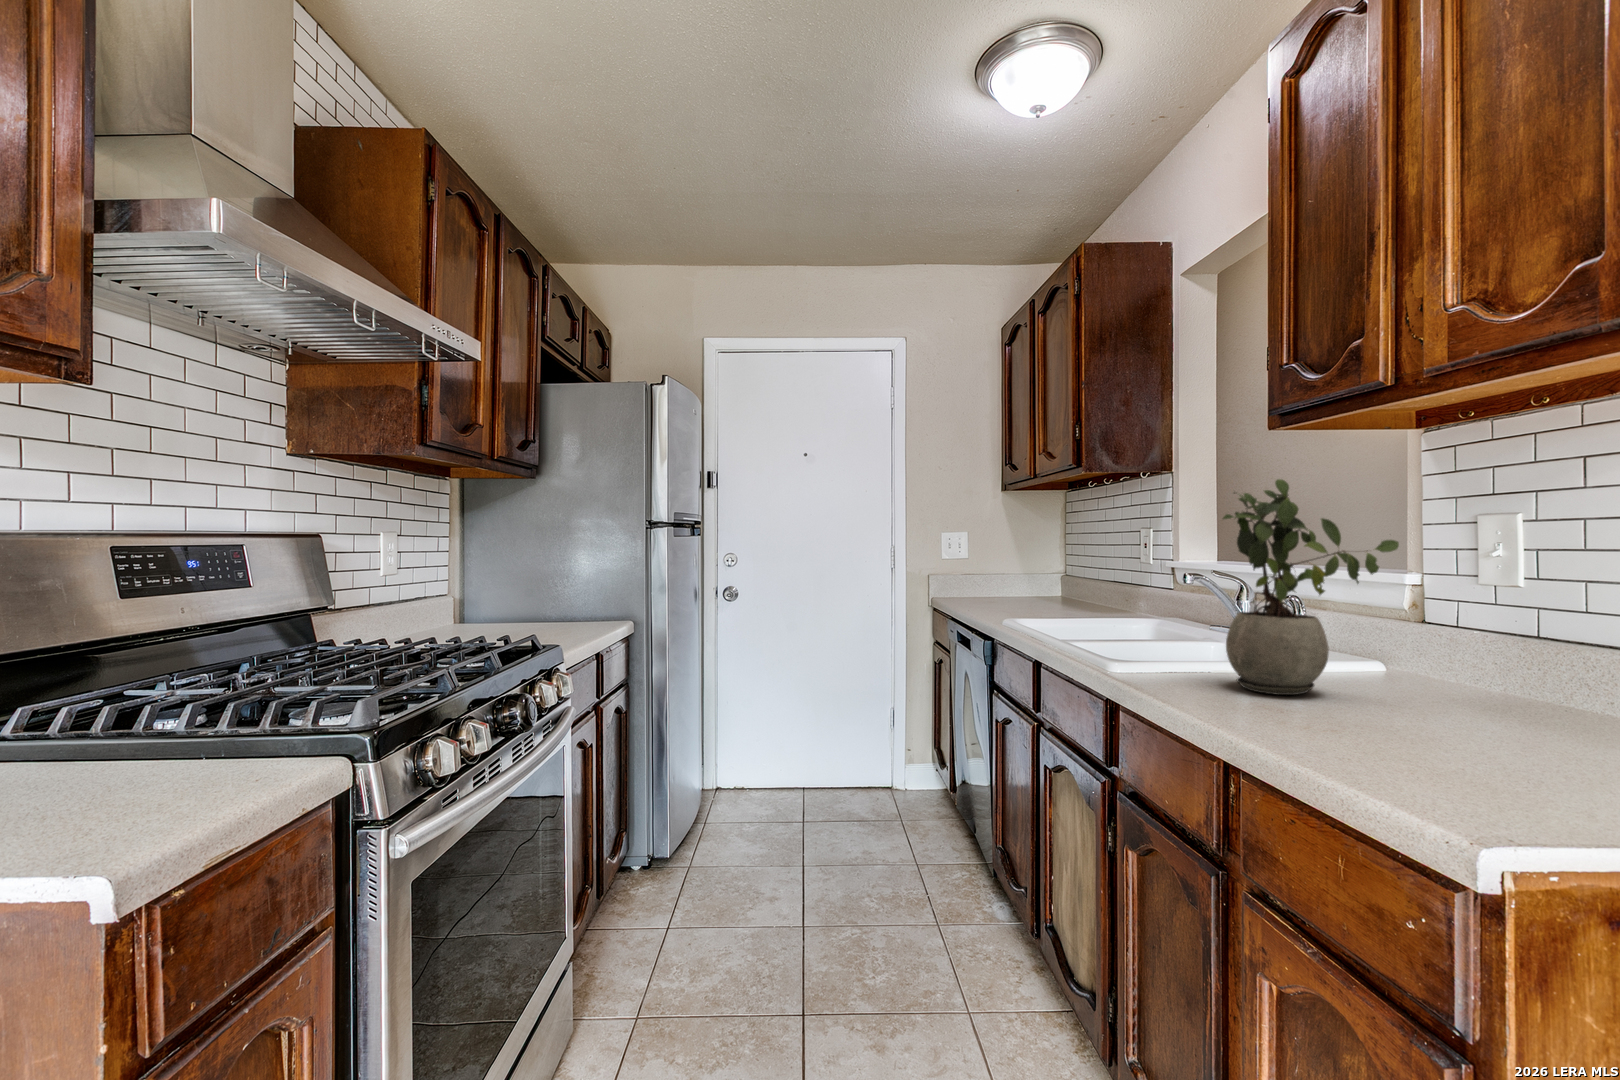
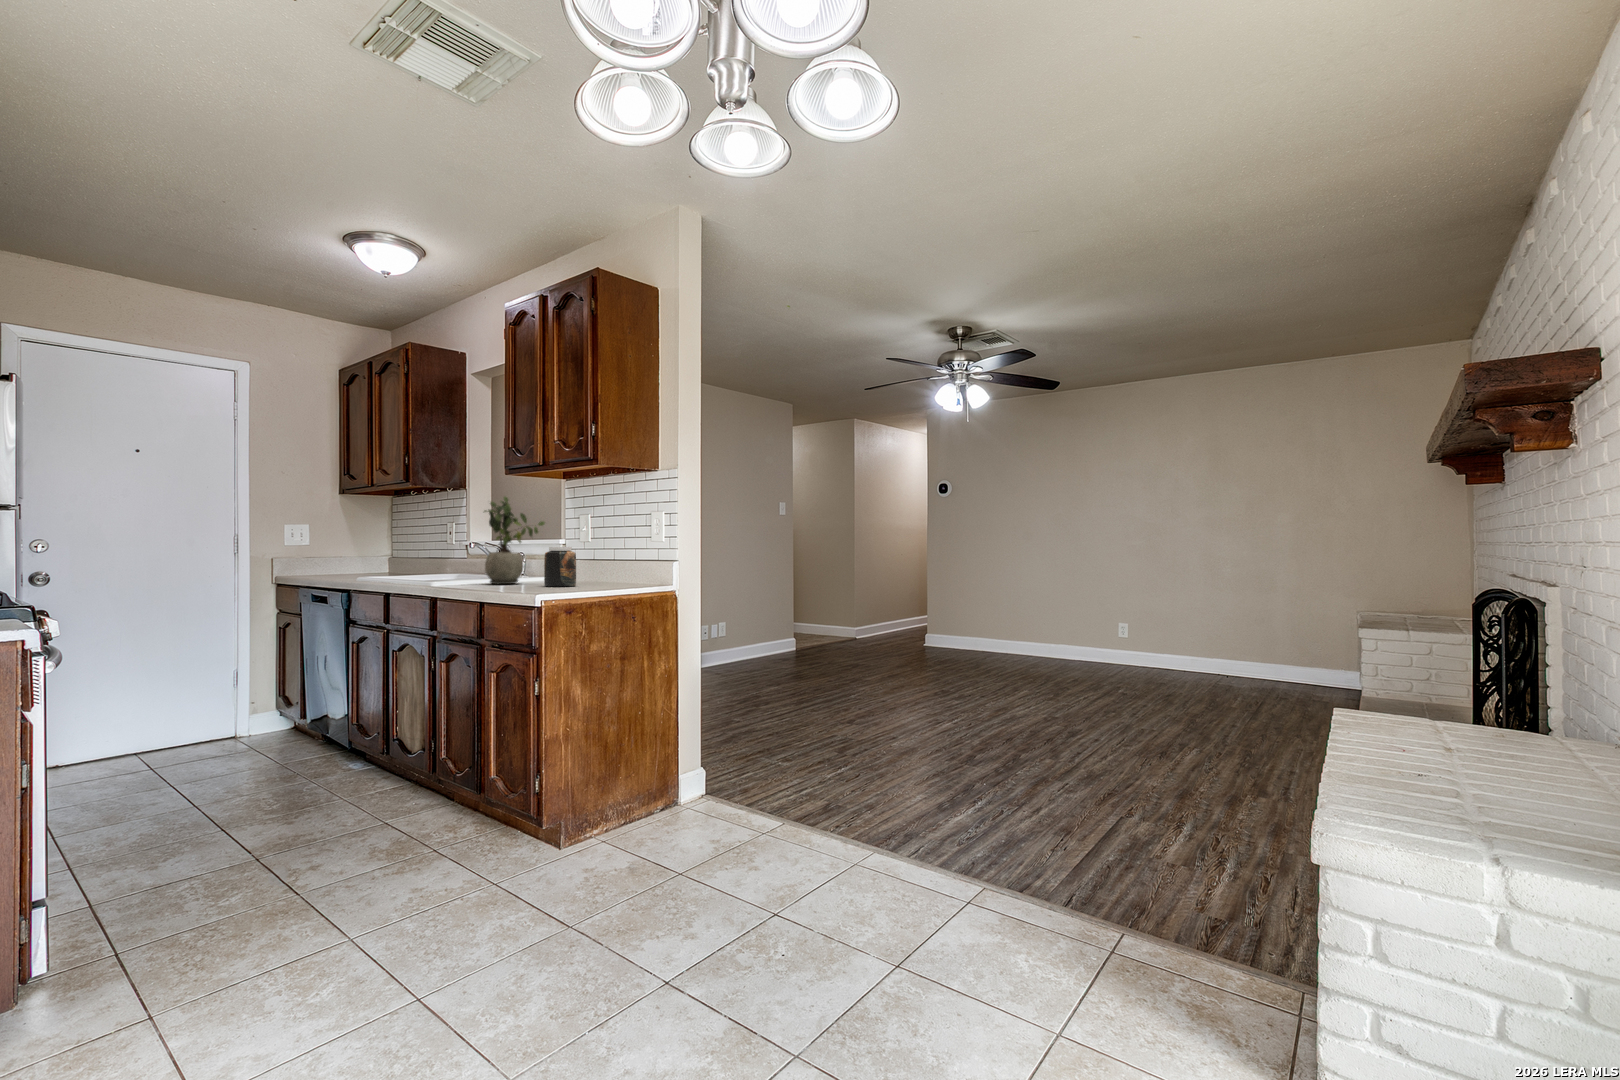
jar: none [1415,617,1538,749] -> present [544,547,576,587]

